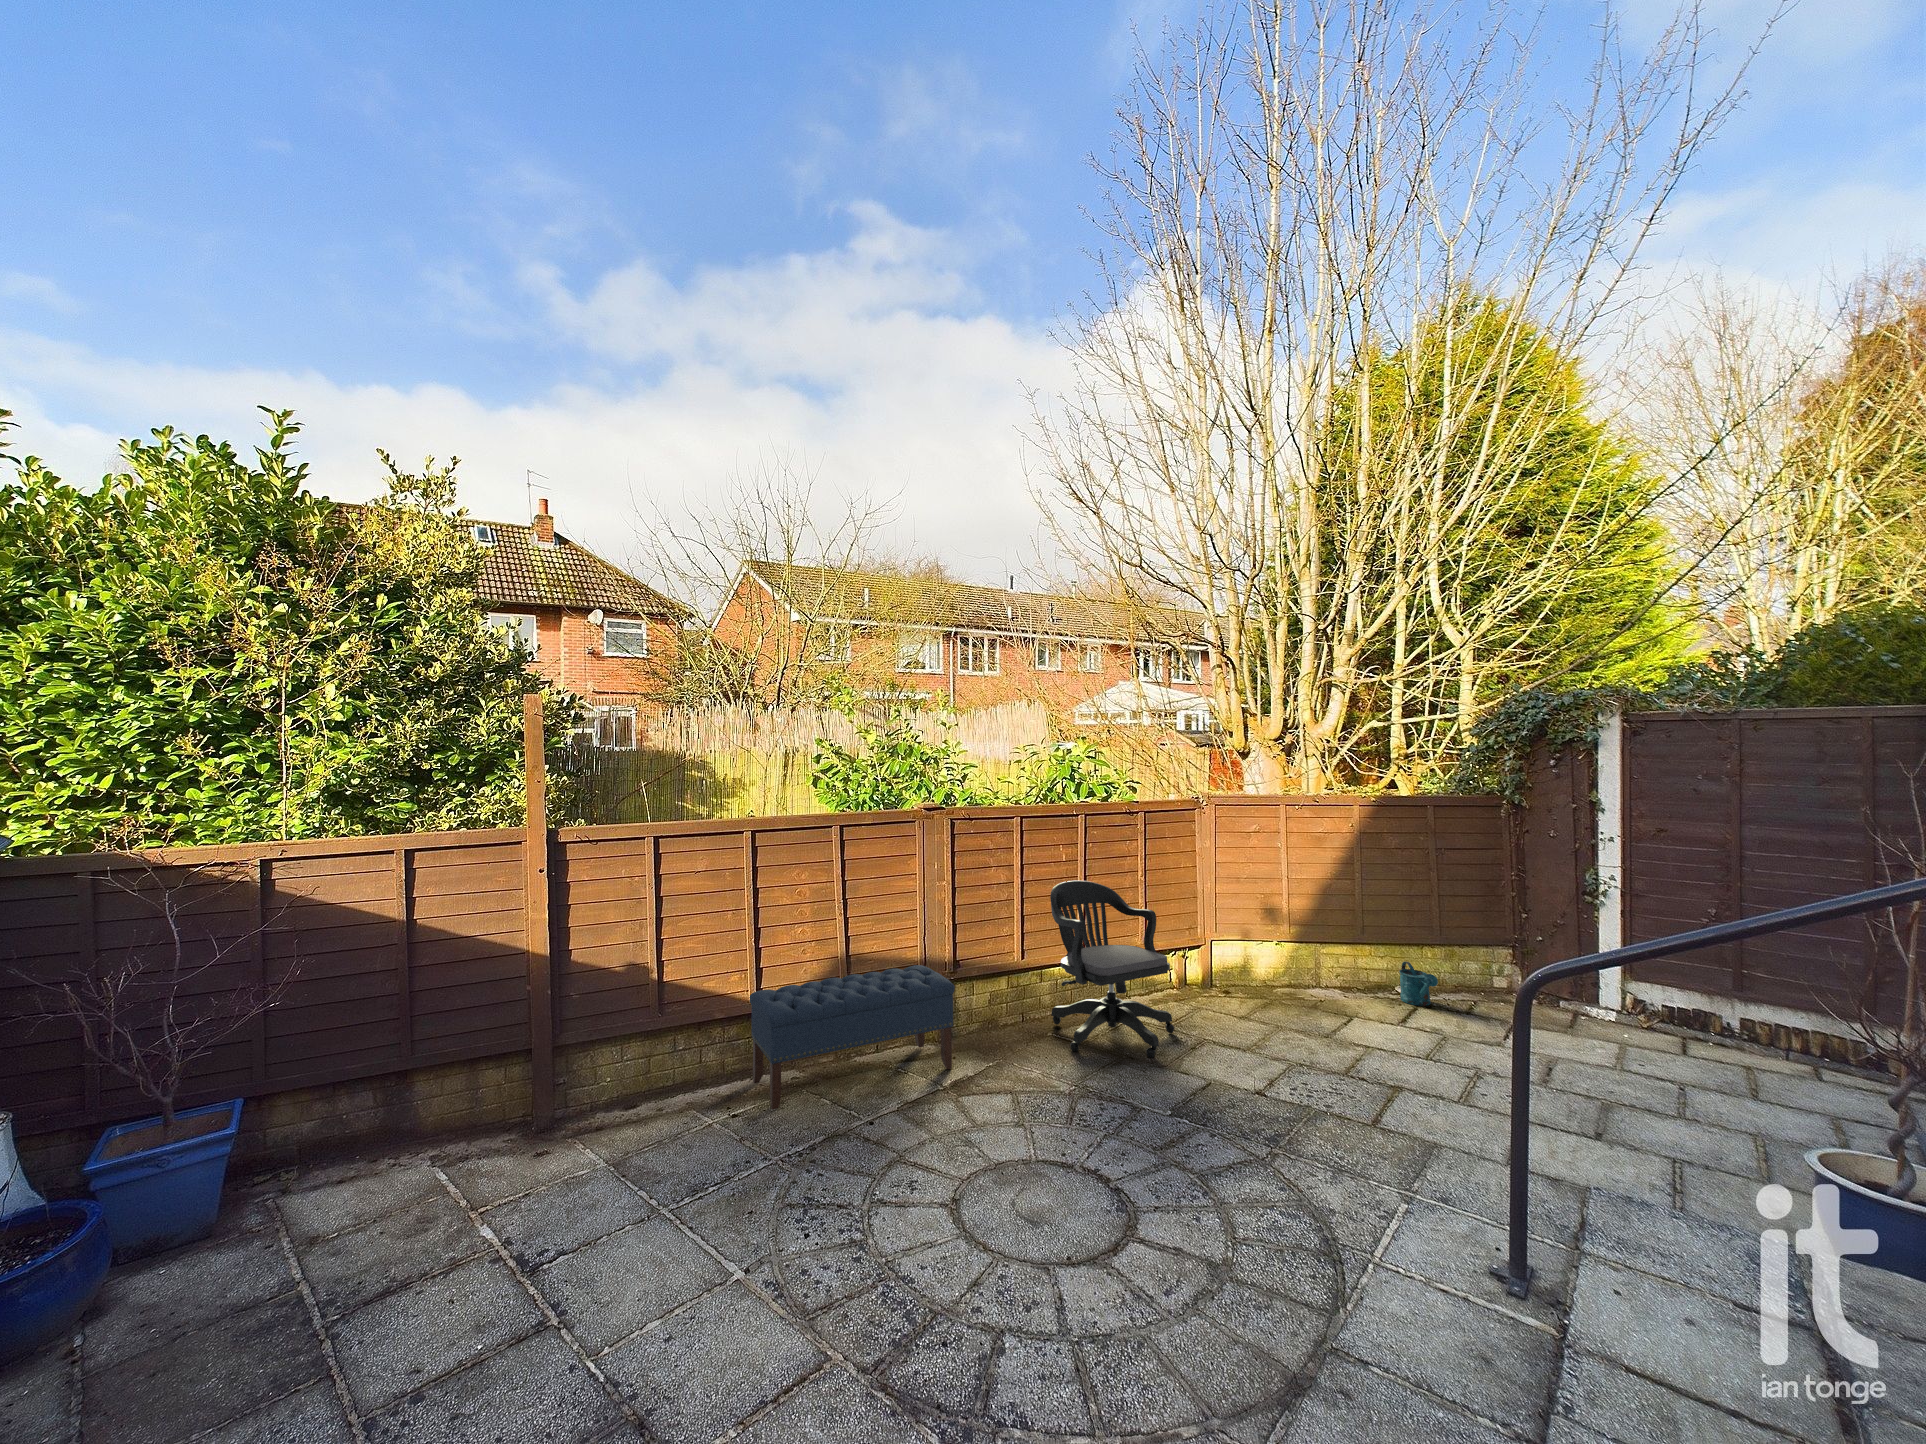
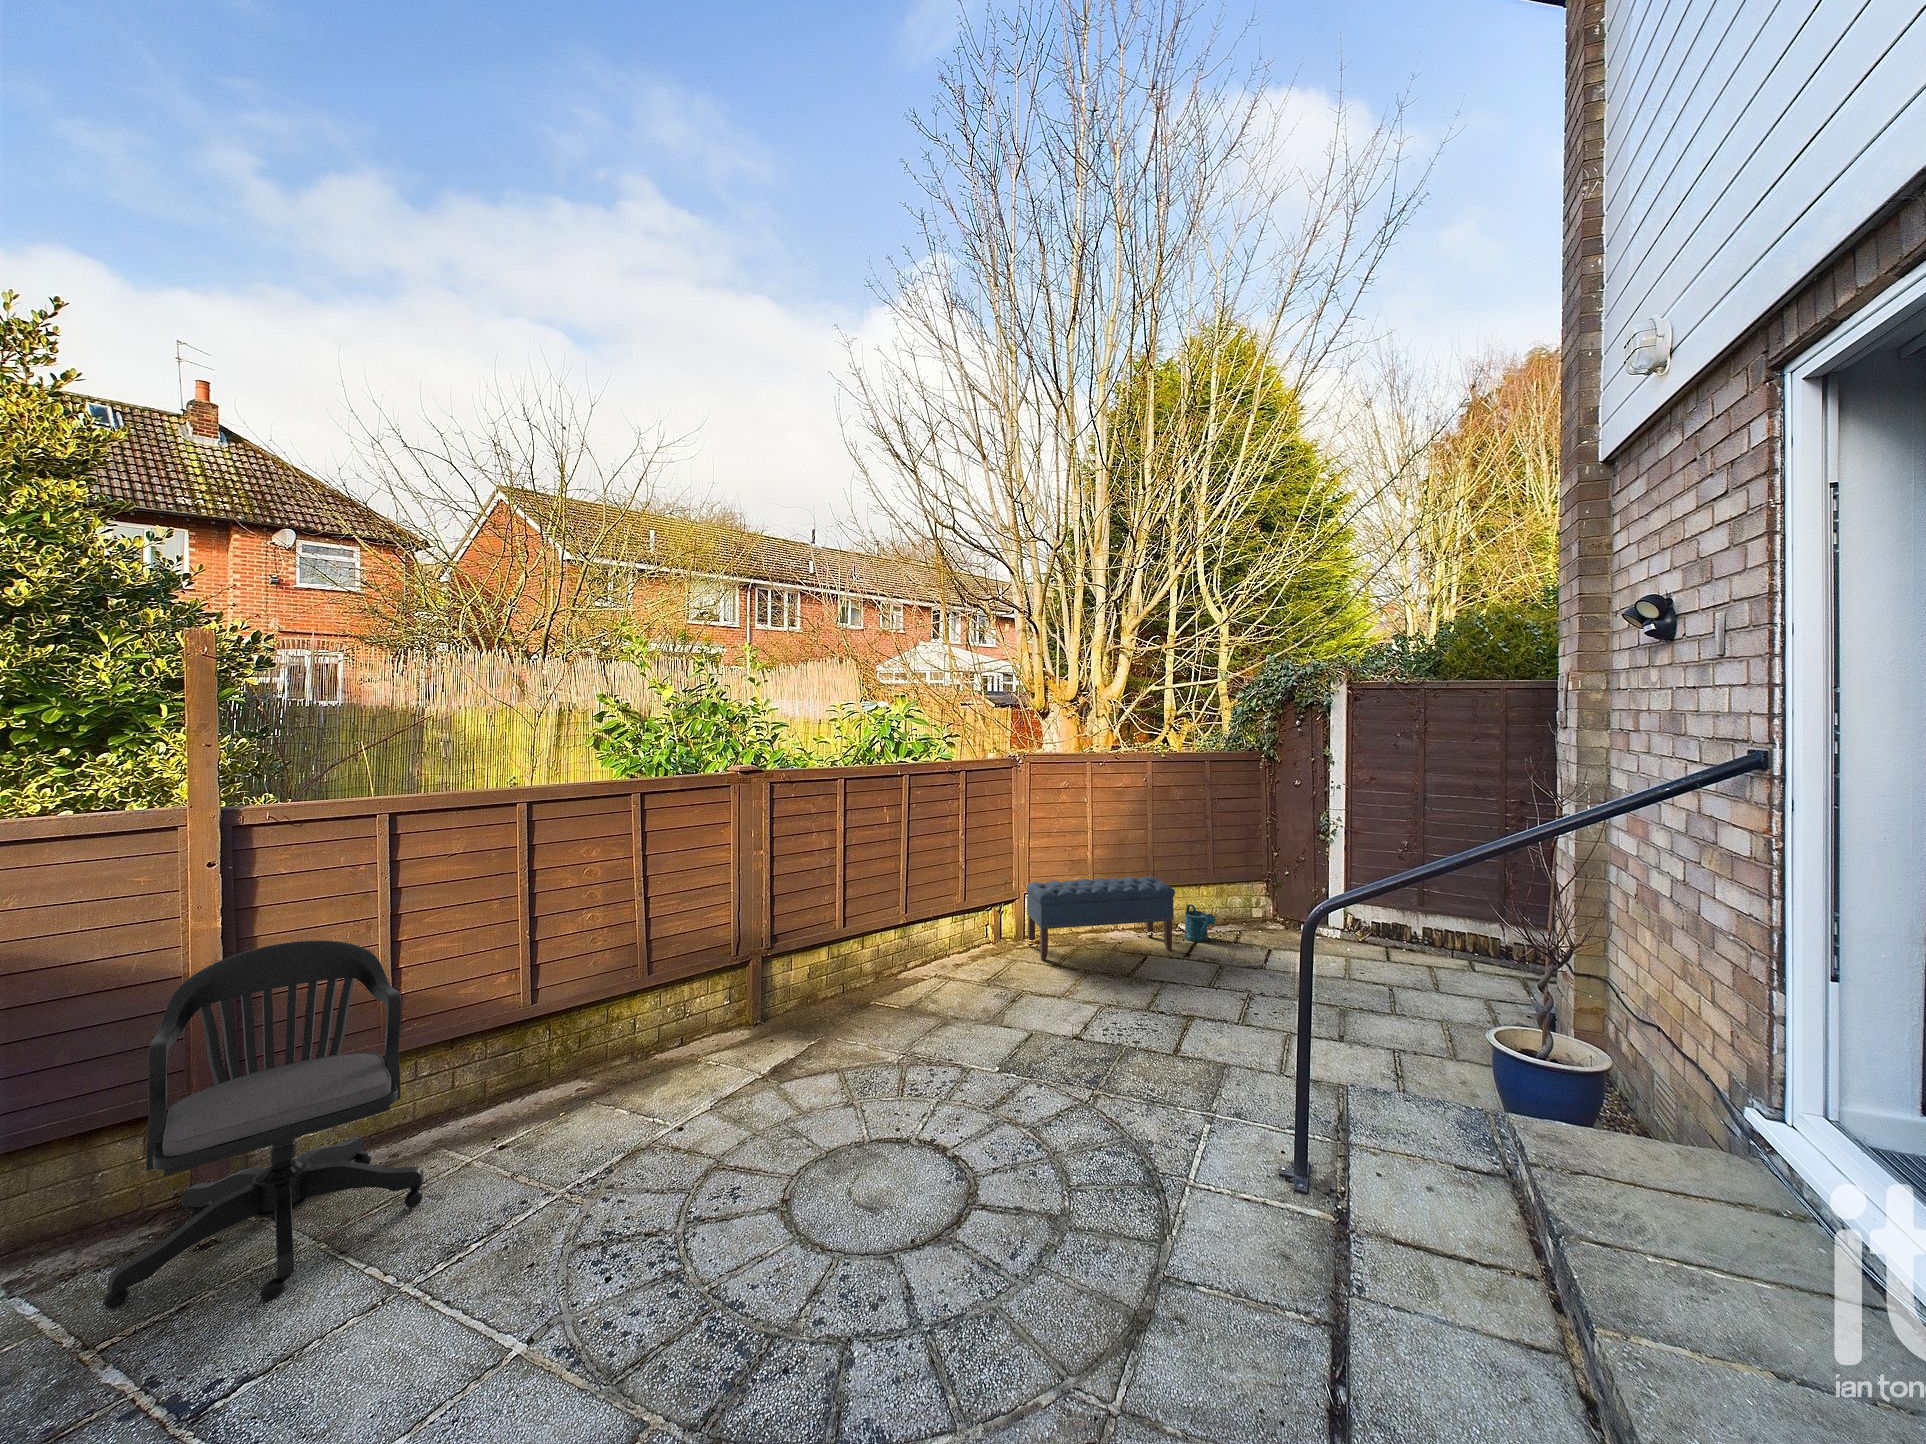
chair: present [1050,881,1174,1058] -> present [103,940,424,1309]
bench: present [749,965,955,1109] -> present [1027,877,1175,961]

